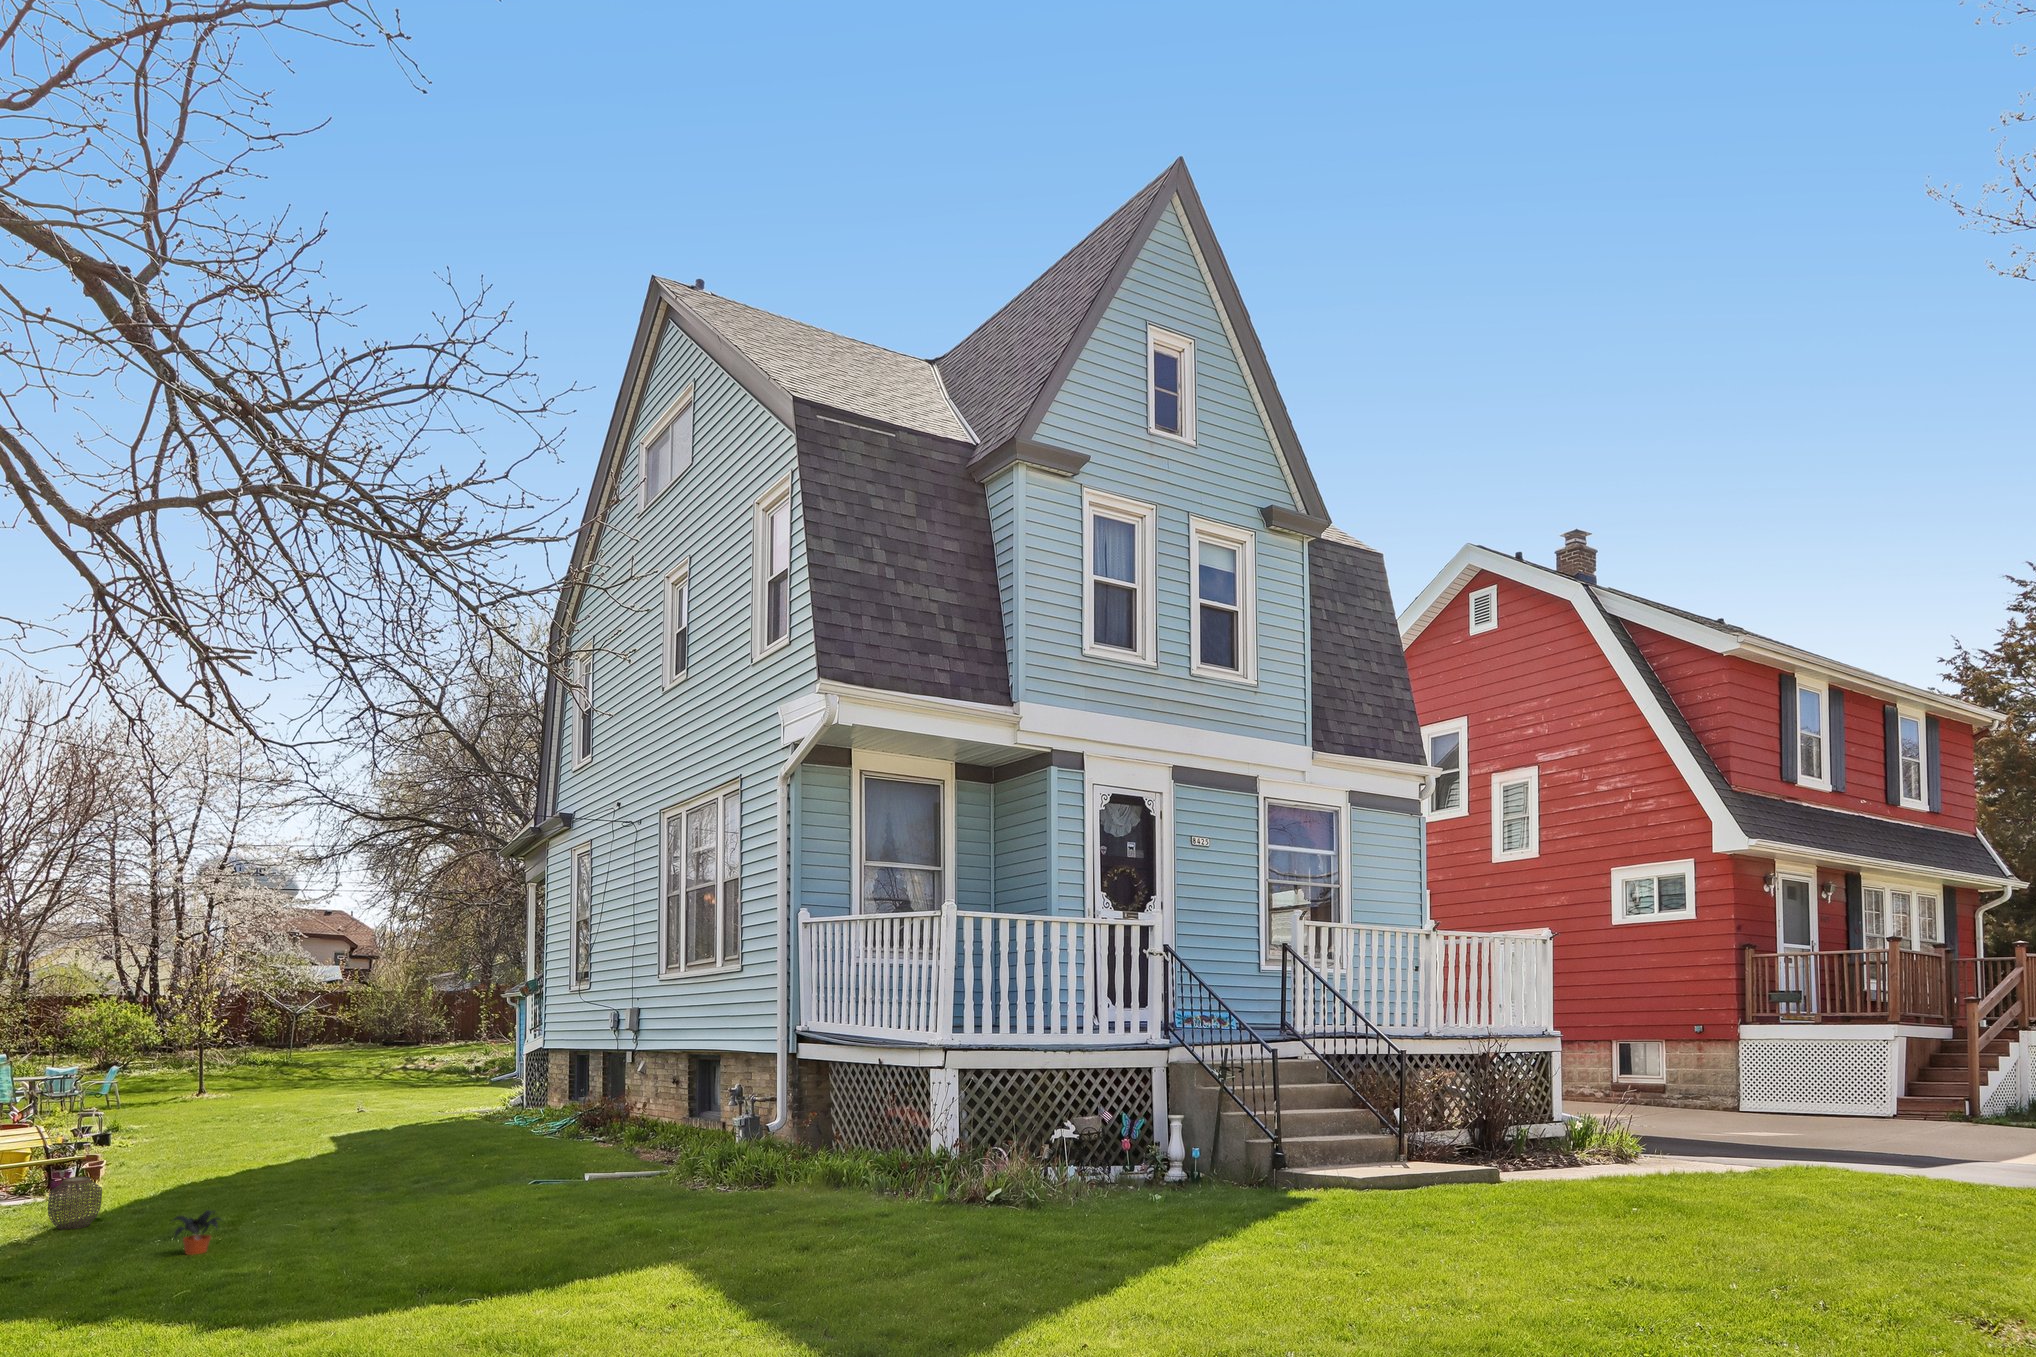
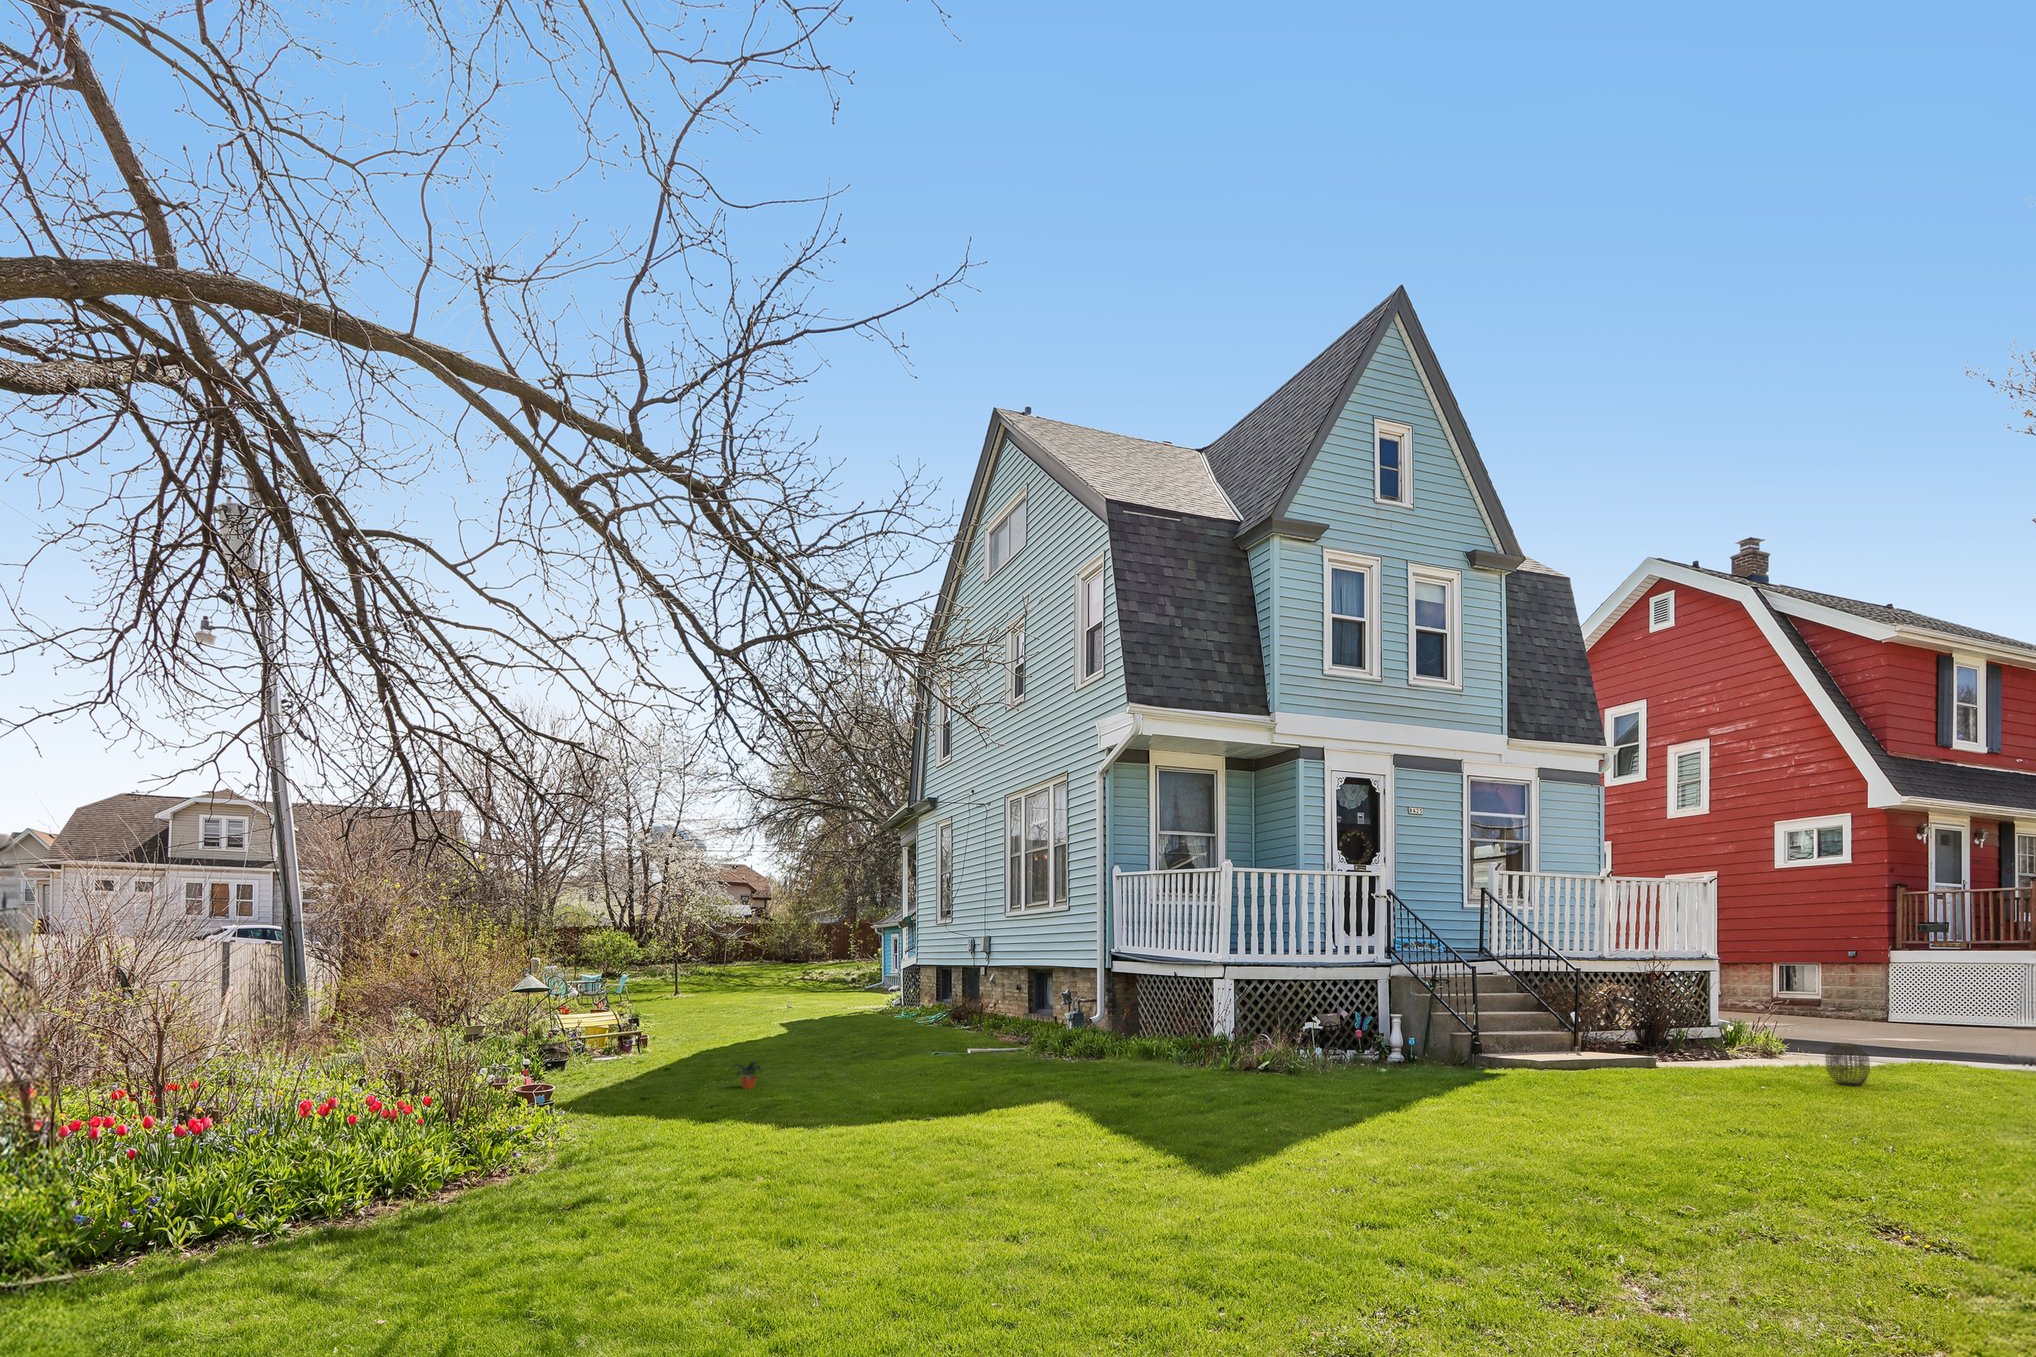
woven basket: present [48,1176,102,1230] -> present [1825,1043,1870,1086]

